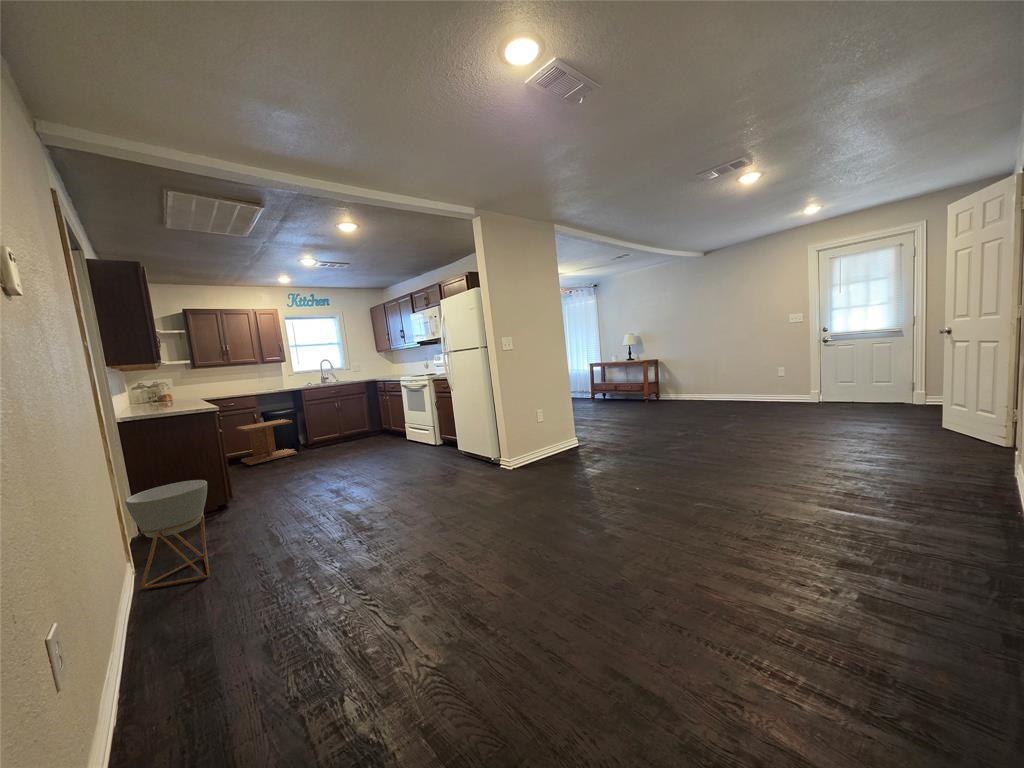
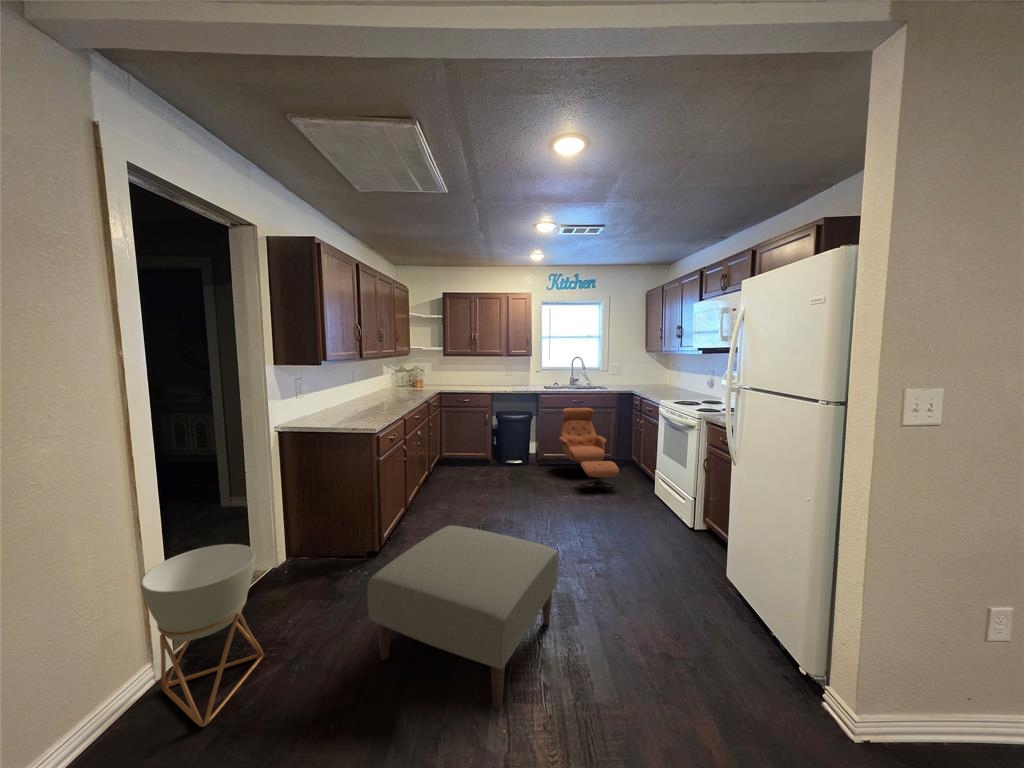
lounge chair: none [325,396,381,449] -> present [559,408,619,493]
side table: present [236,419,297,465] -> none [468,424,519,473]
ottoman: none [282,447,383,528] -> present [367,526,559,709]

